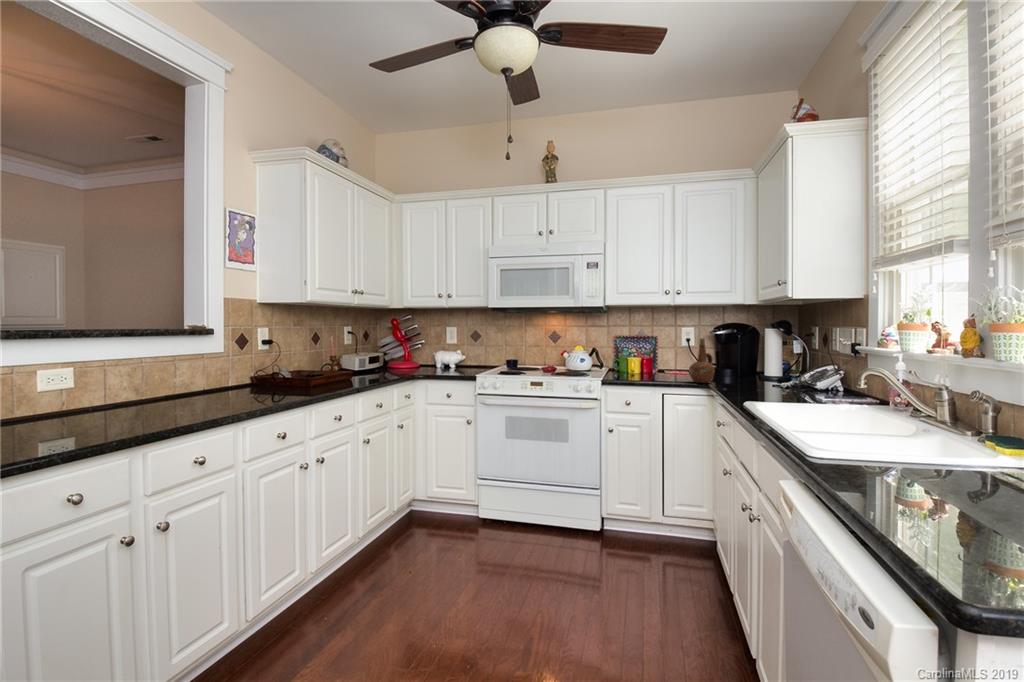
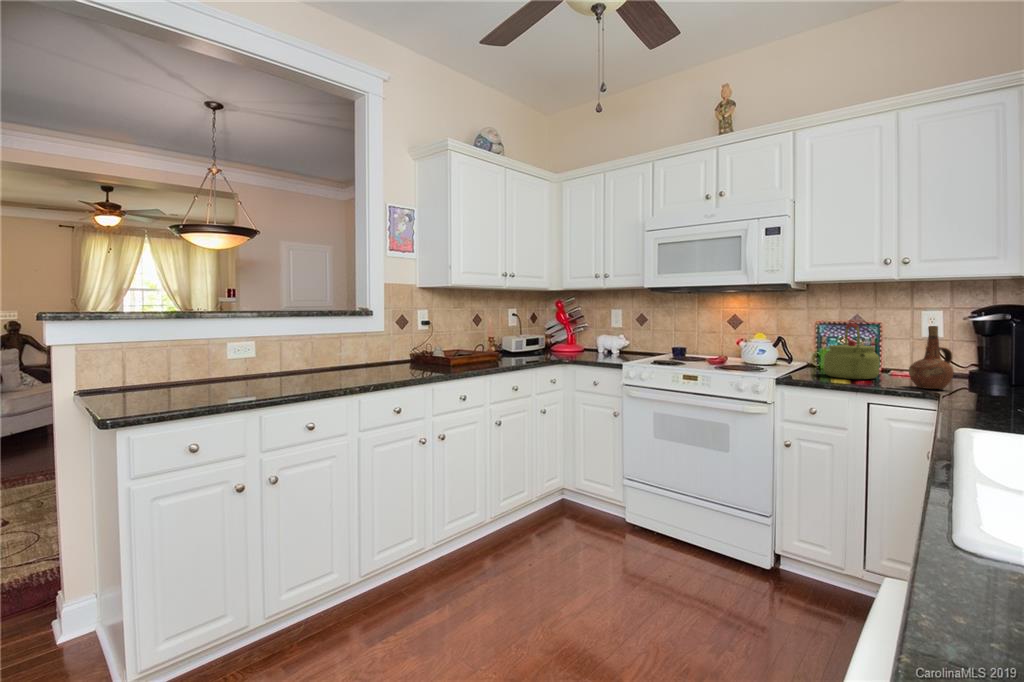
kettle: none [630,337,666,379] -> present [823,323,880,379]

